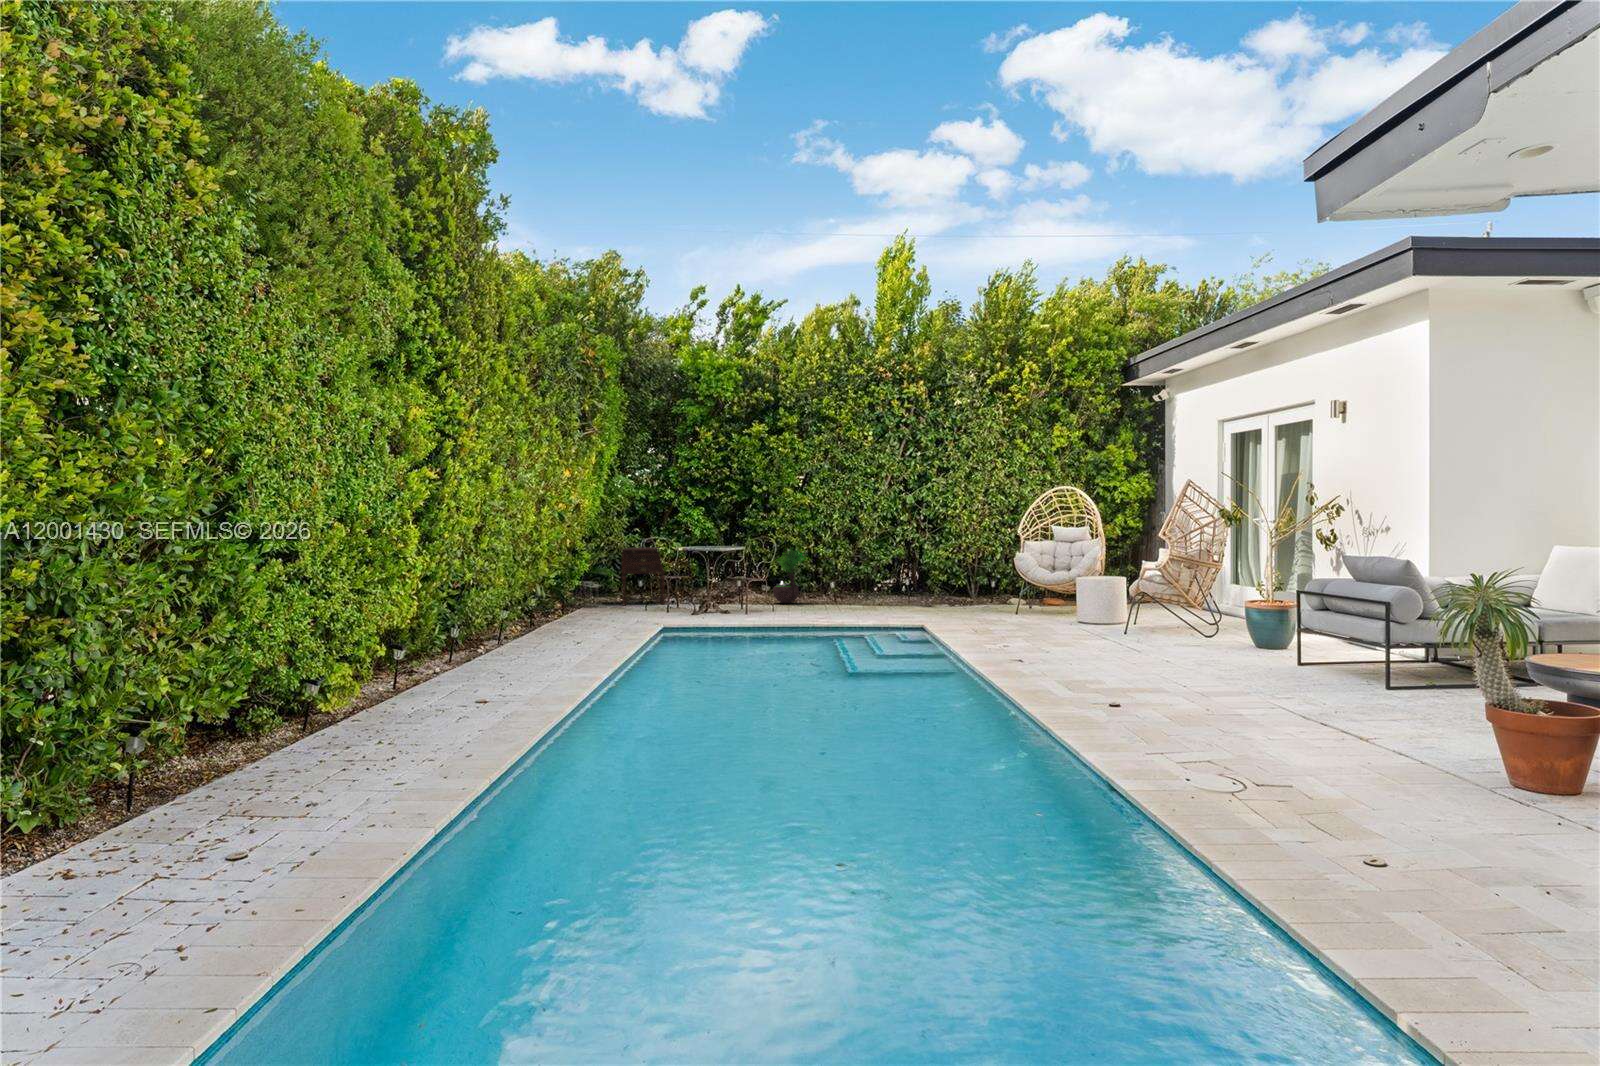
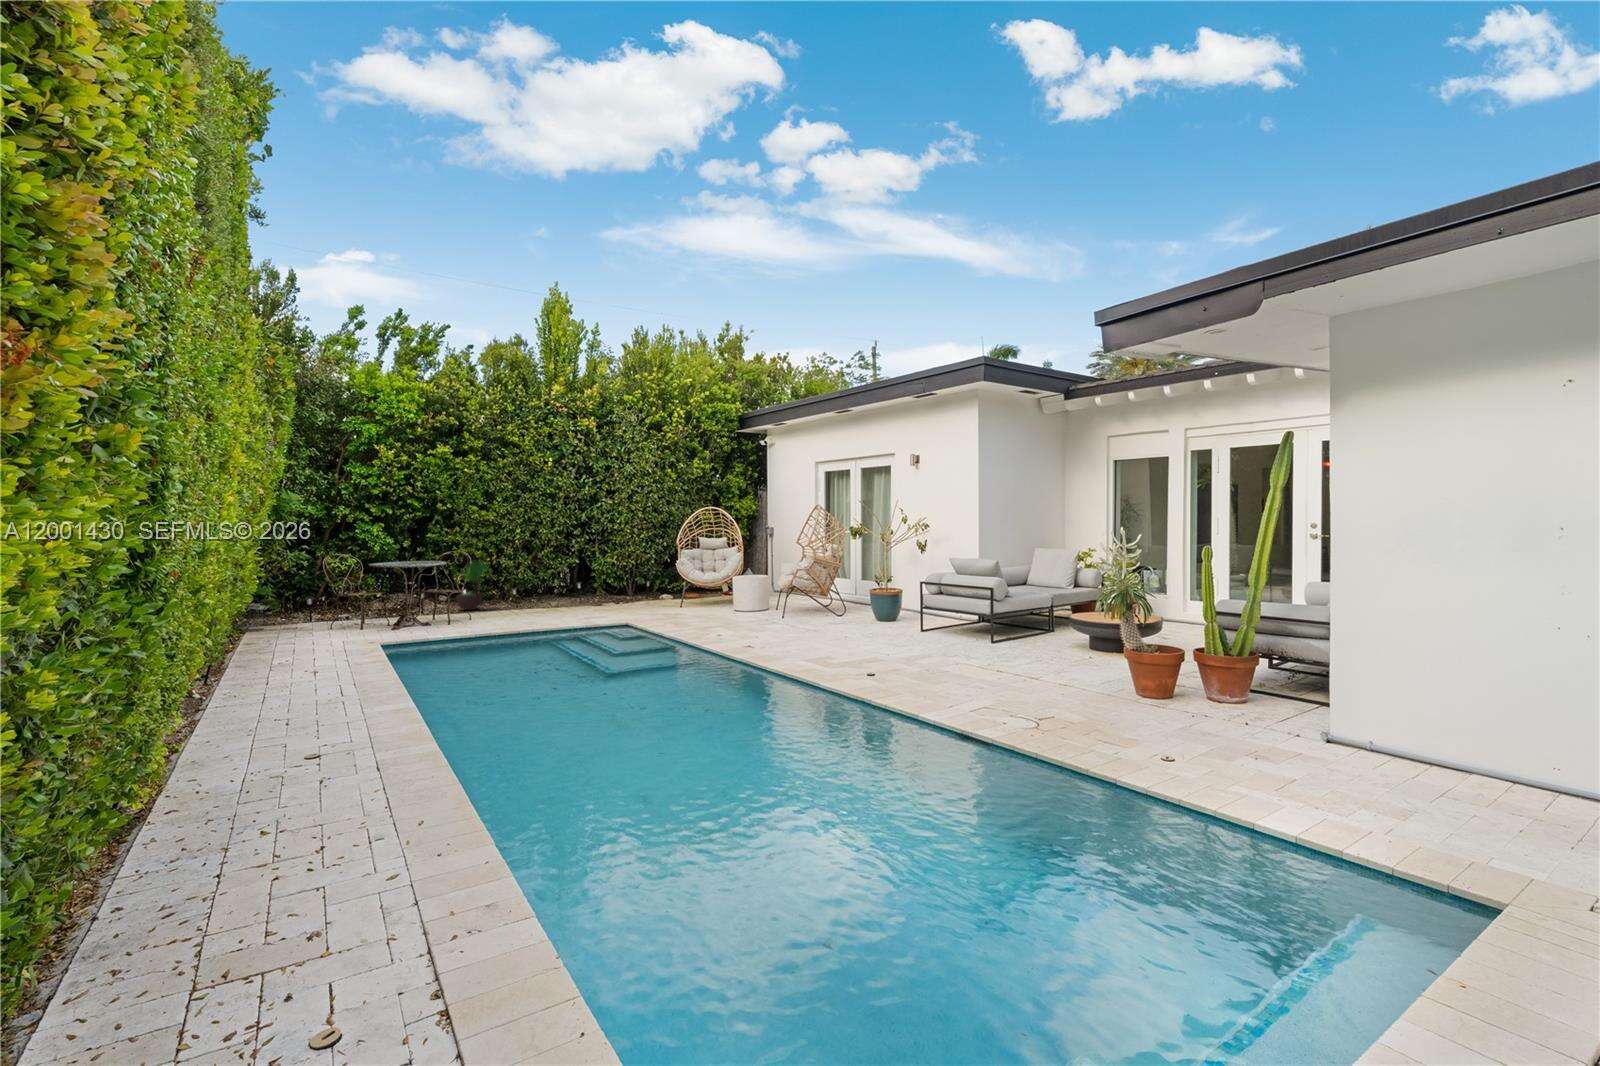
side table: present [620,547,665,605] -> none [282,562,342,623]

